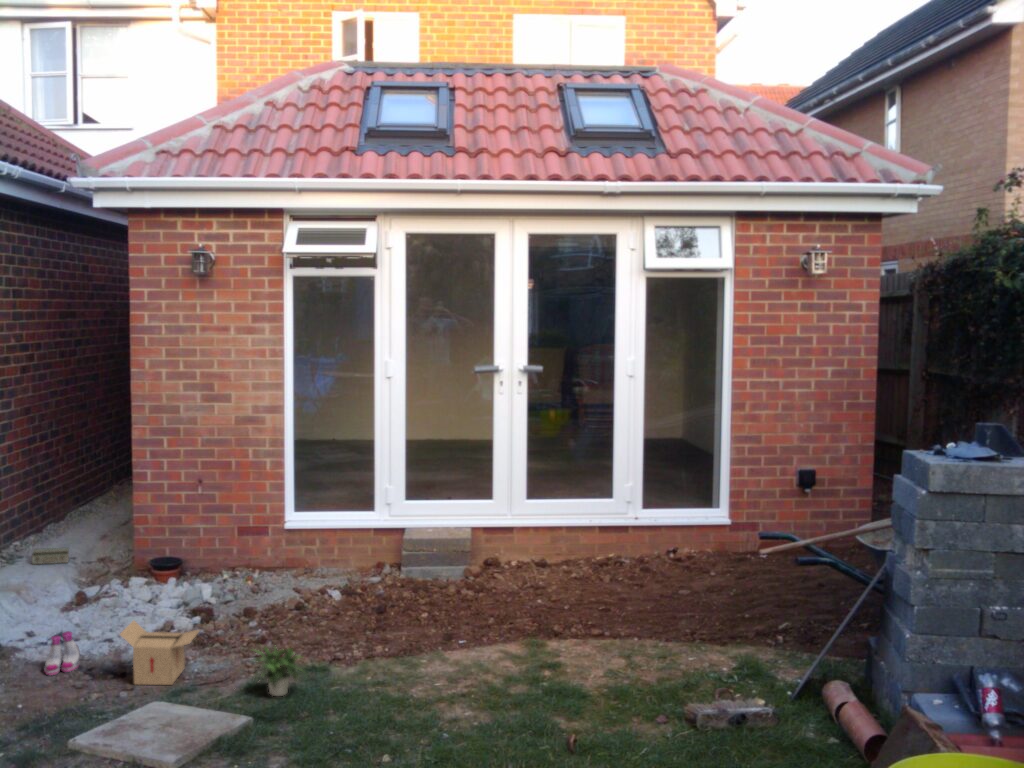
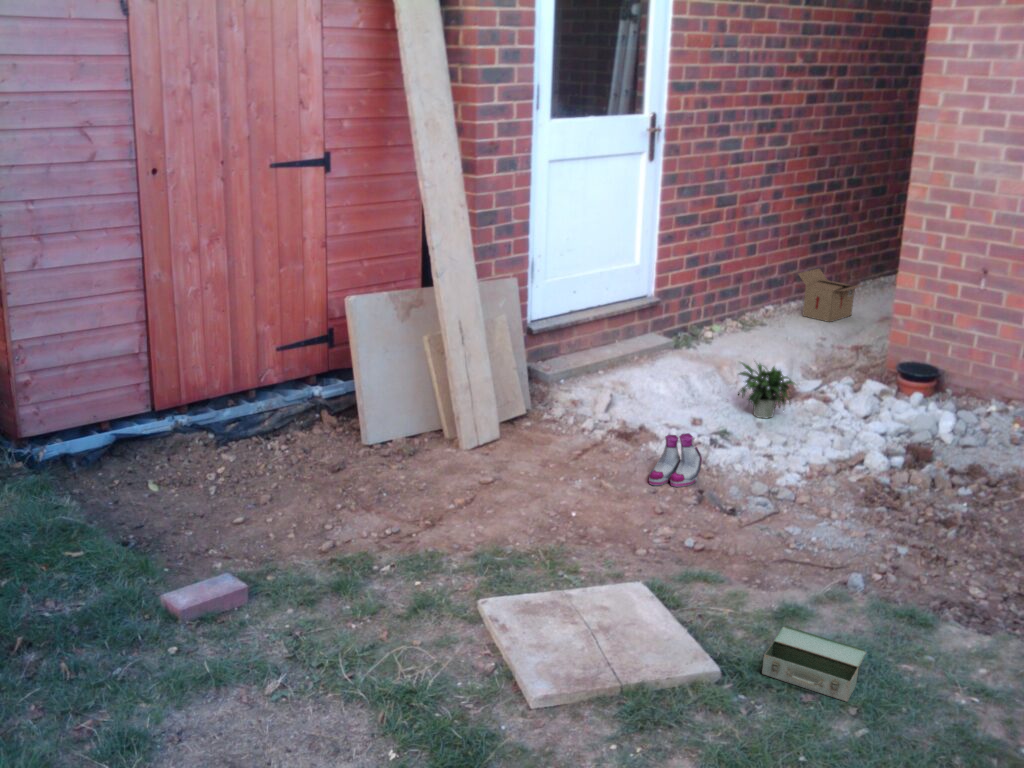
toolbox: present [32,548,69,564] -> present [762,626,867,702]
cardboard box: present [120,621,200,685] -> present [798,269,863,322]
potted plant: present [252,648,305,696] -> present [738,362,795,418]

